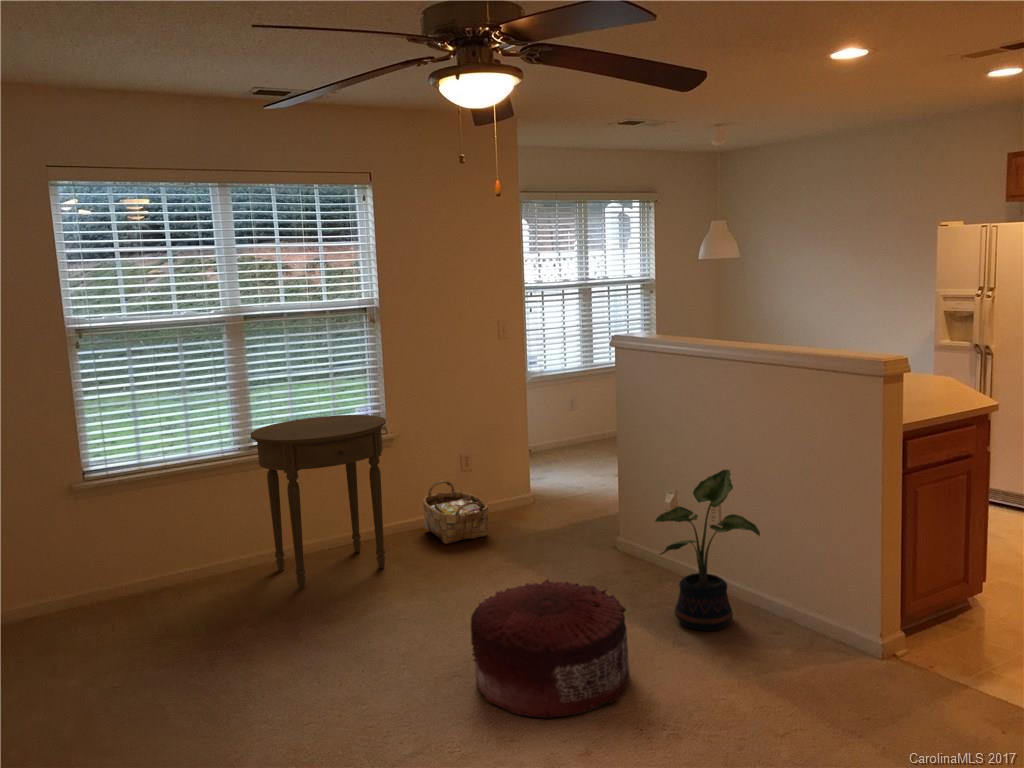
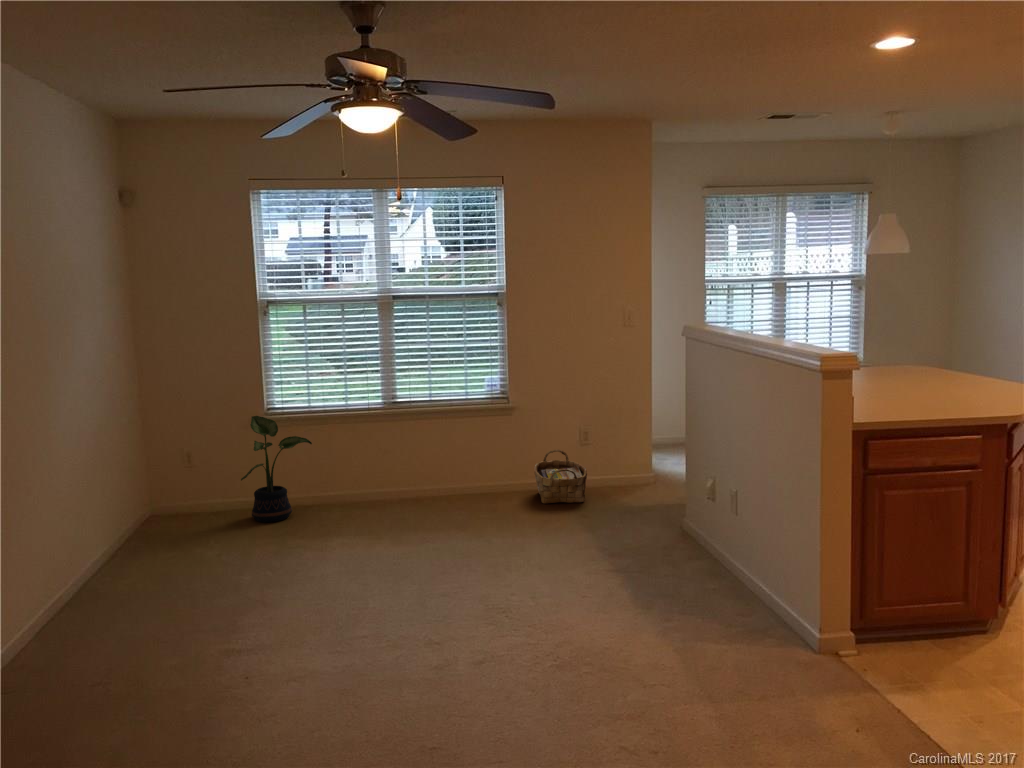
side table: present [250,415,386,589] -> none [378,383,490,518]
potted plant: present [655,470,760,630] -> present [241,416,312,522]
pouf: present [471,579,630,719] -> none [437,528,576,632]

